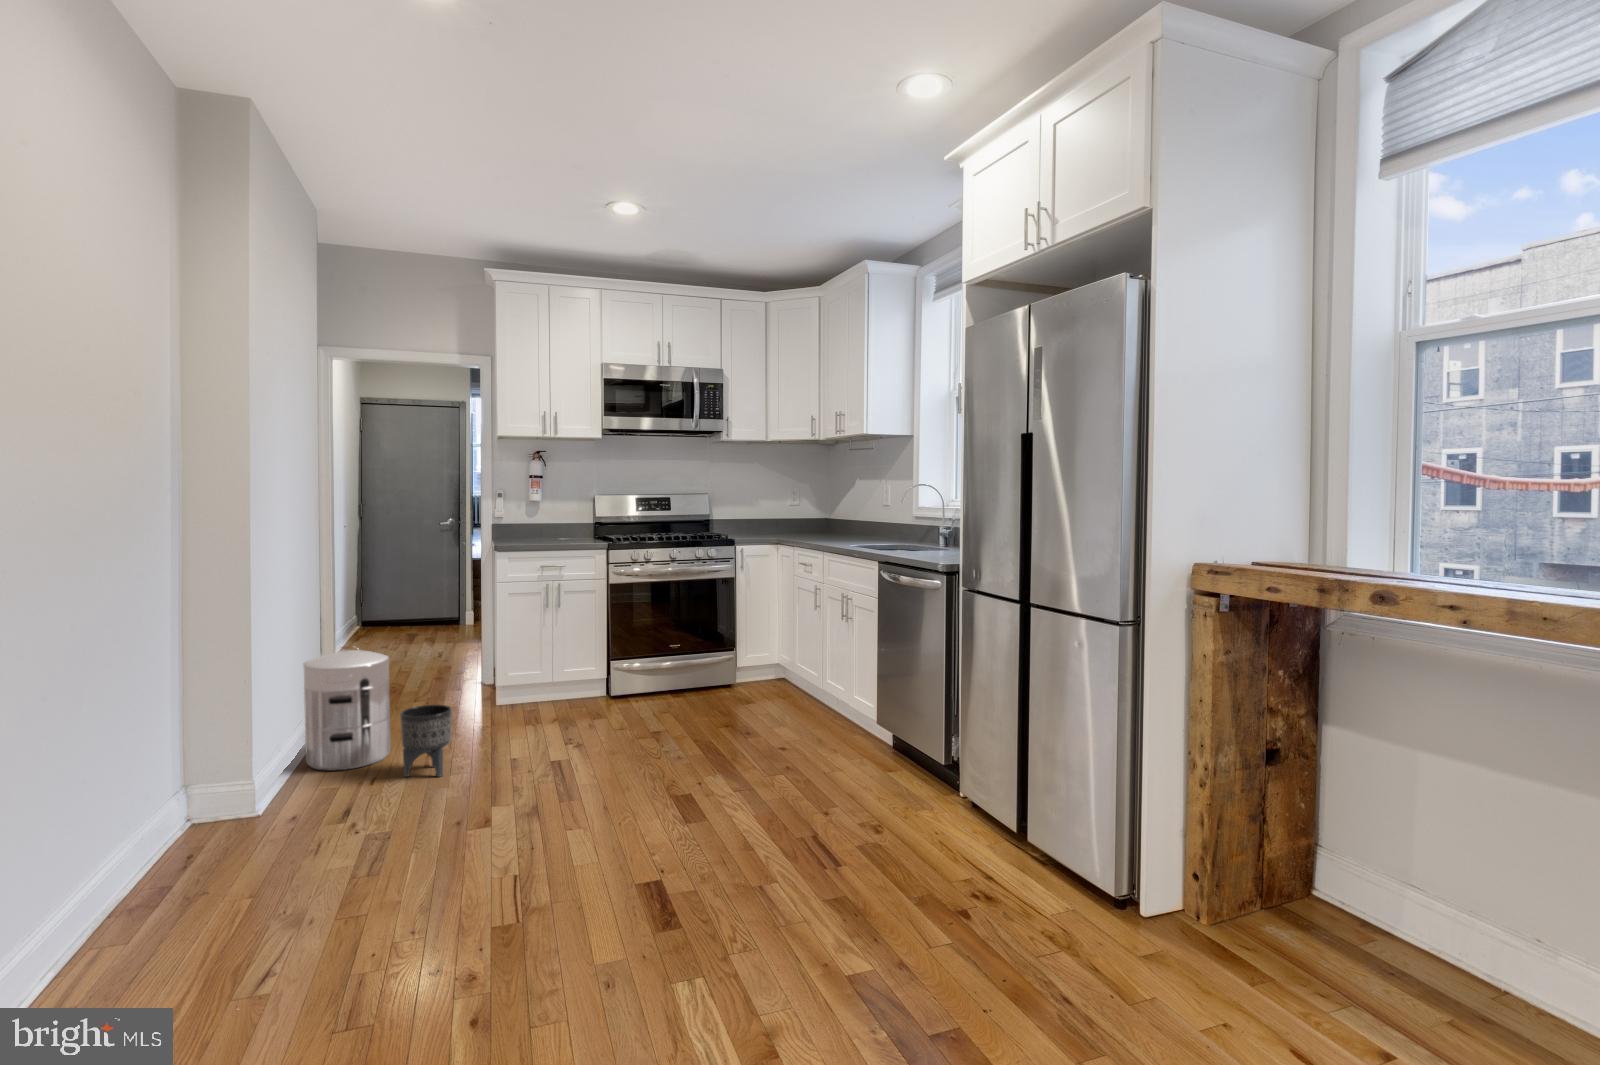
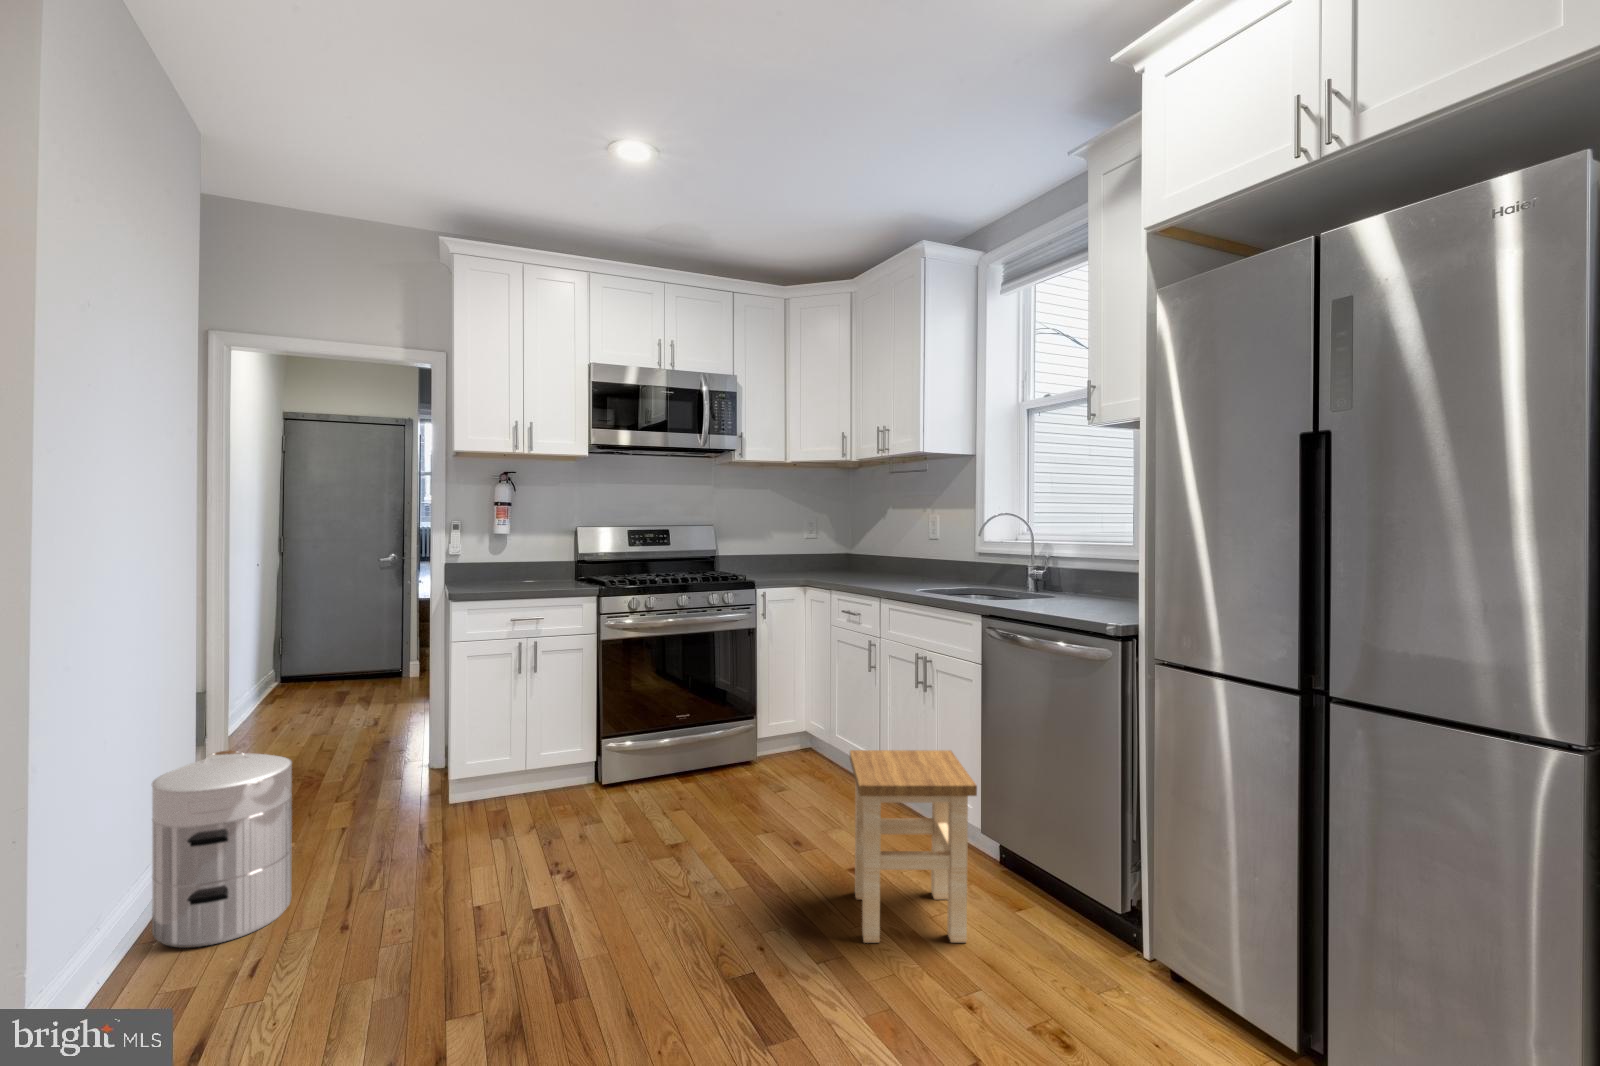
stool: none [766,657,849,785] -> present [850,750,977,943]
planter: present [400,705,452,777] -> none [303,837,385,957]

